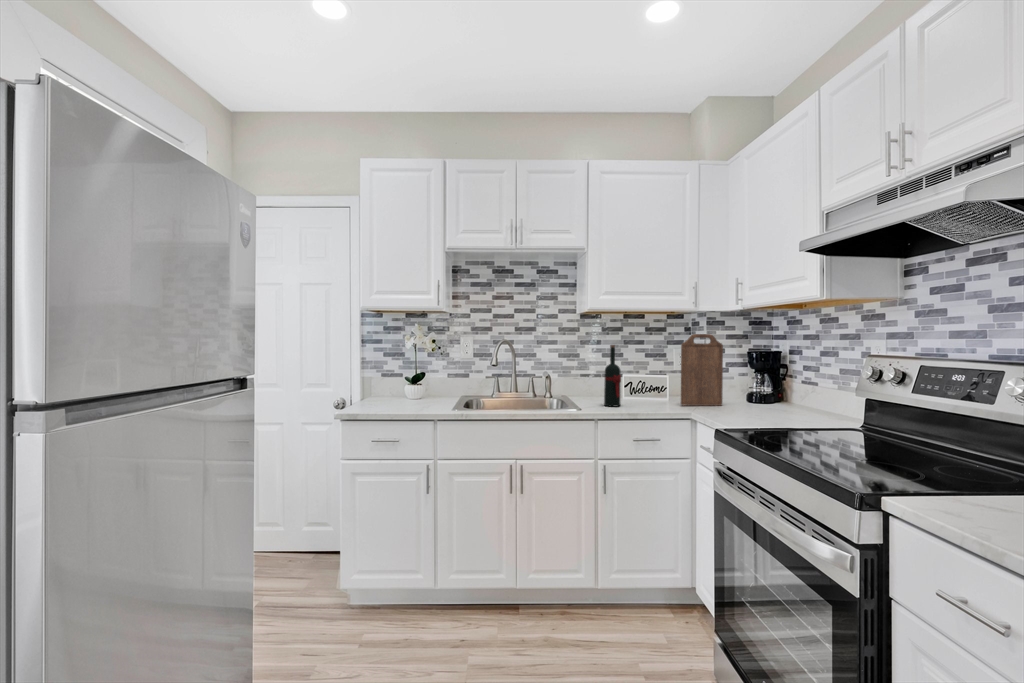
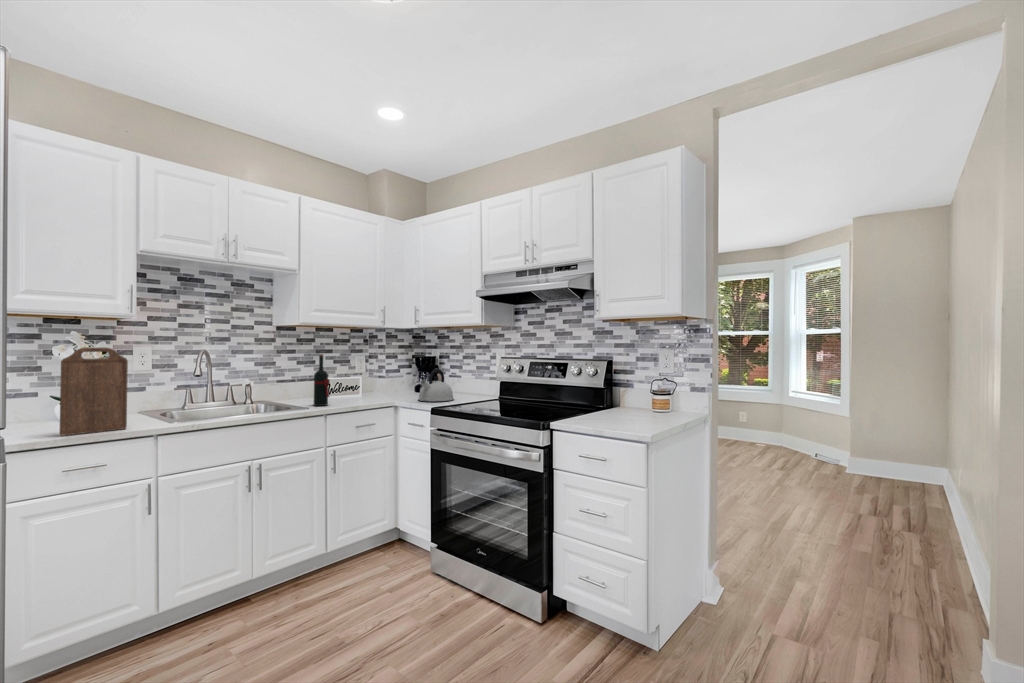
cutting board: present [681,334,723,406] -> present [60,348,128,435]
kettle: none [736,368,794,417] -> present [418,369,454,401]

